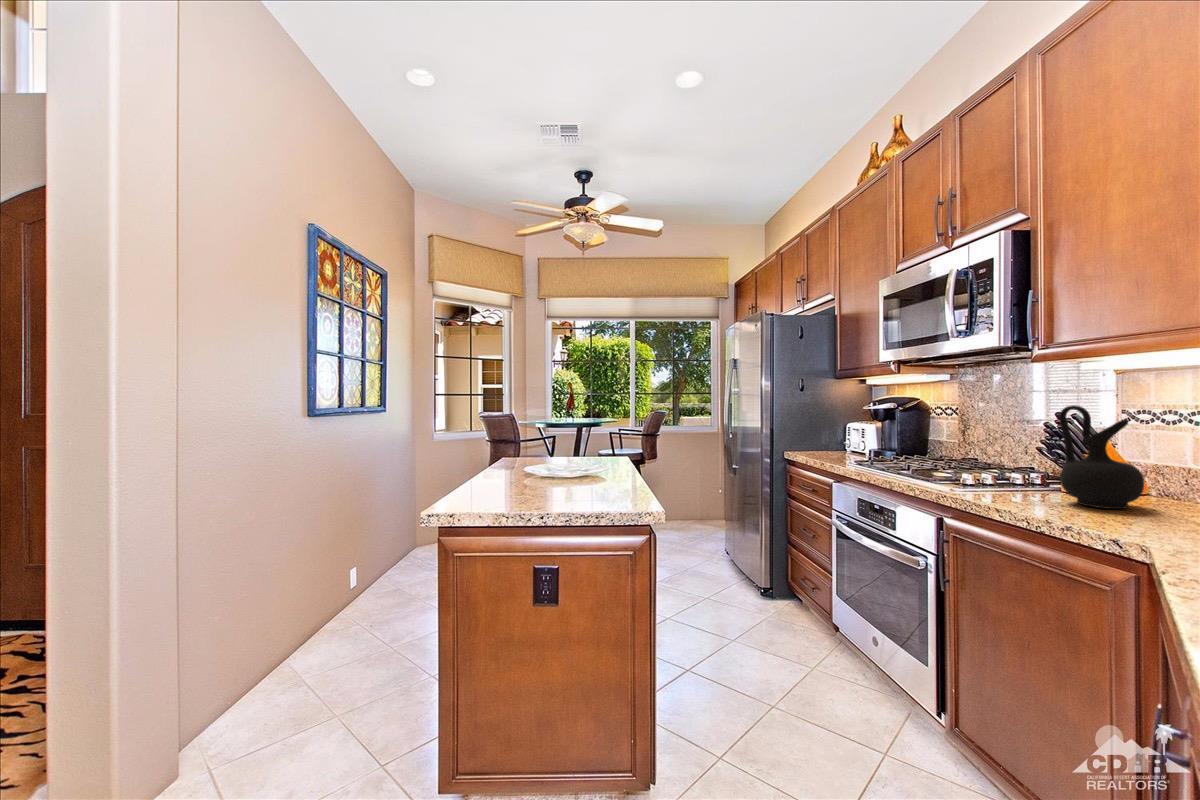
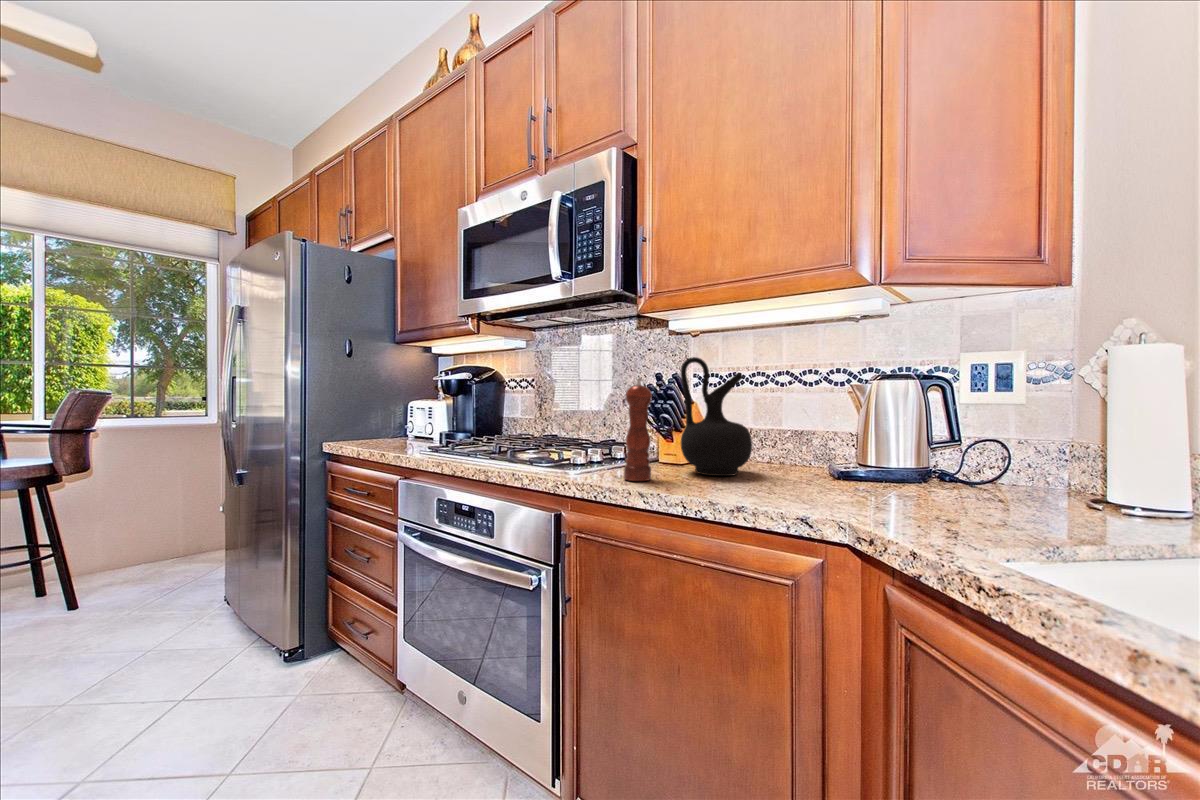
pepper mill: none [994,423,1020,502] -> present [624,378,652,481]

